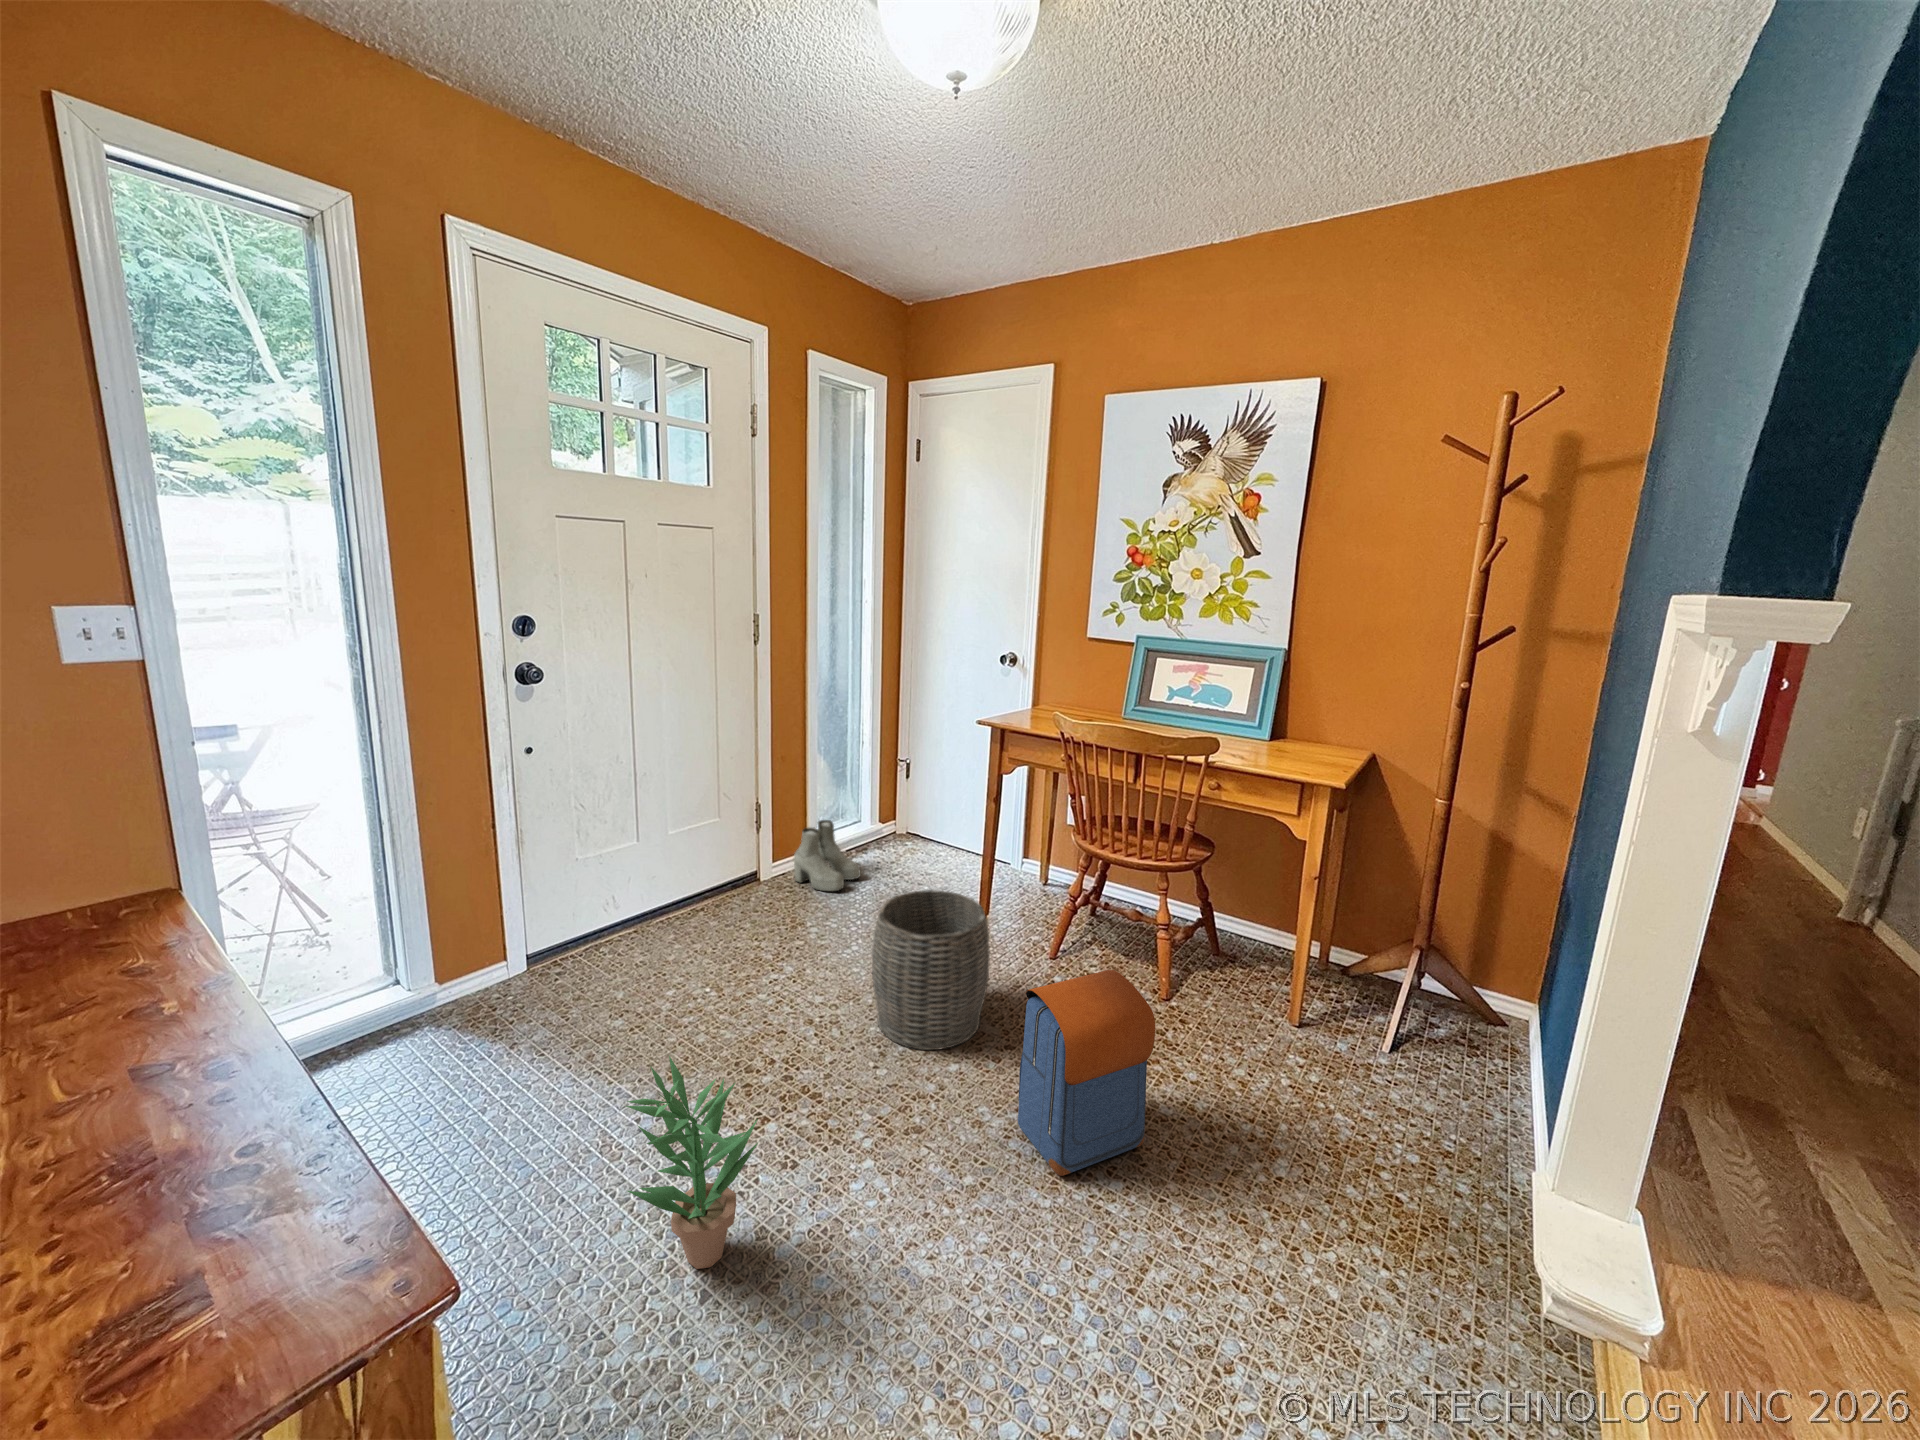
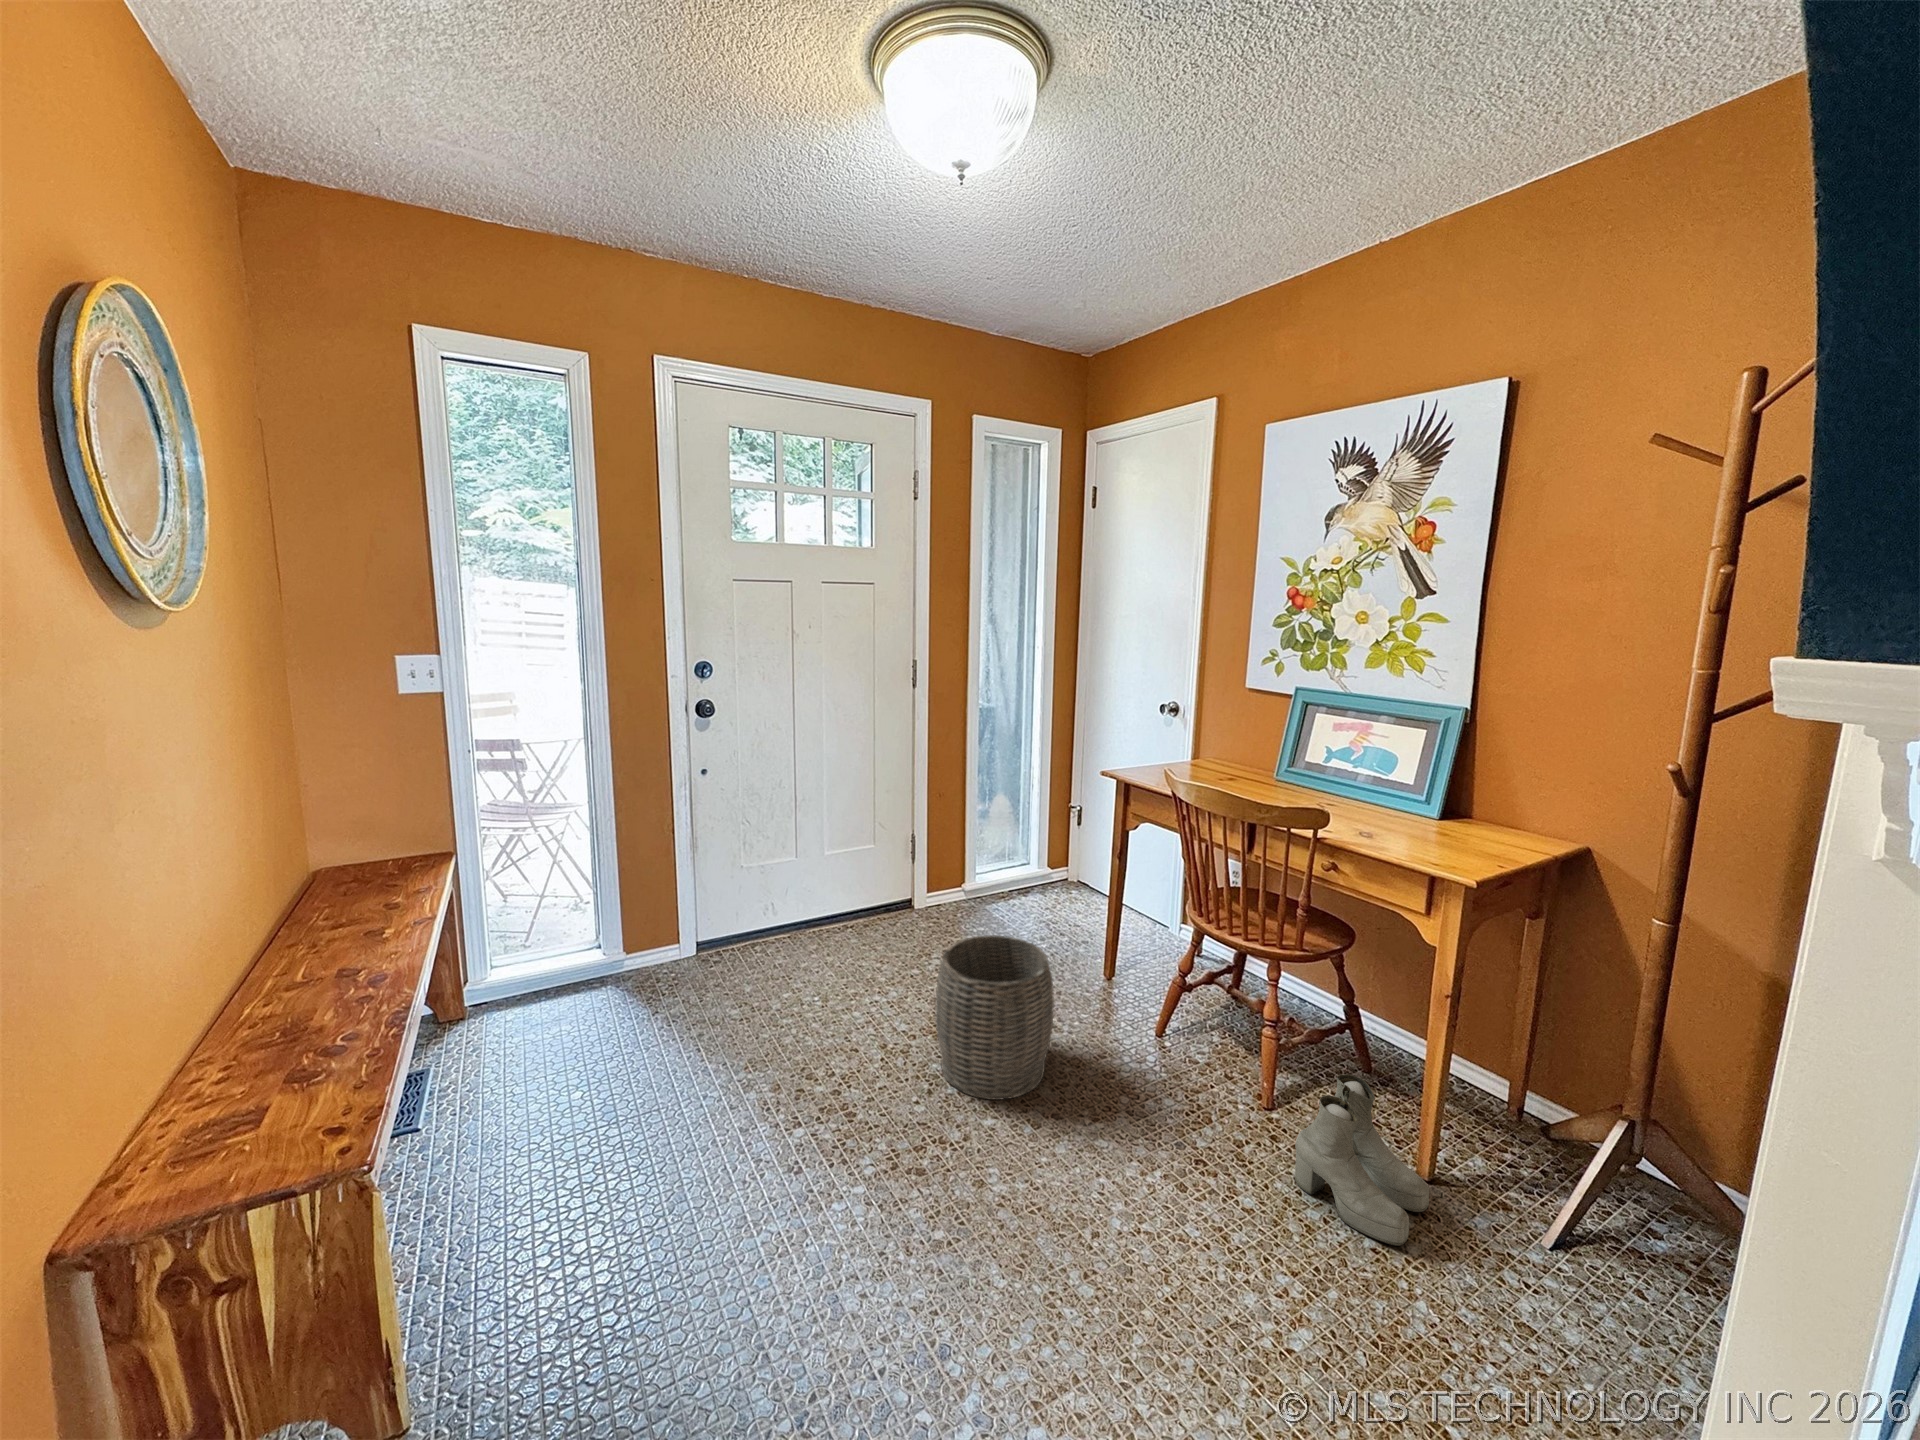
boots: present [794,820,861,891] -> present [1295,1074,1429,1246]
backpack: present [1018,970,1155,1176] -> none [1016,1051,1151,1261]
potted plant: present [626,1056,758,1269] -> none [621,1036,745,1235]

